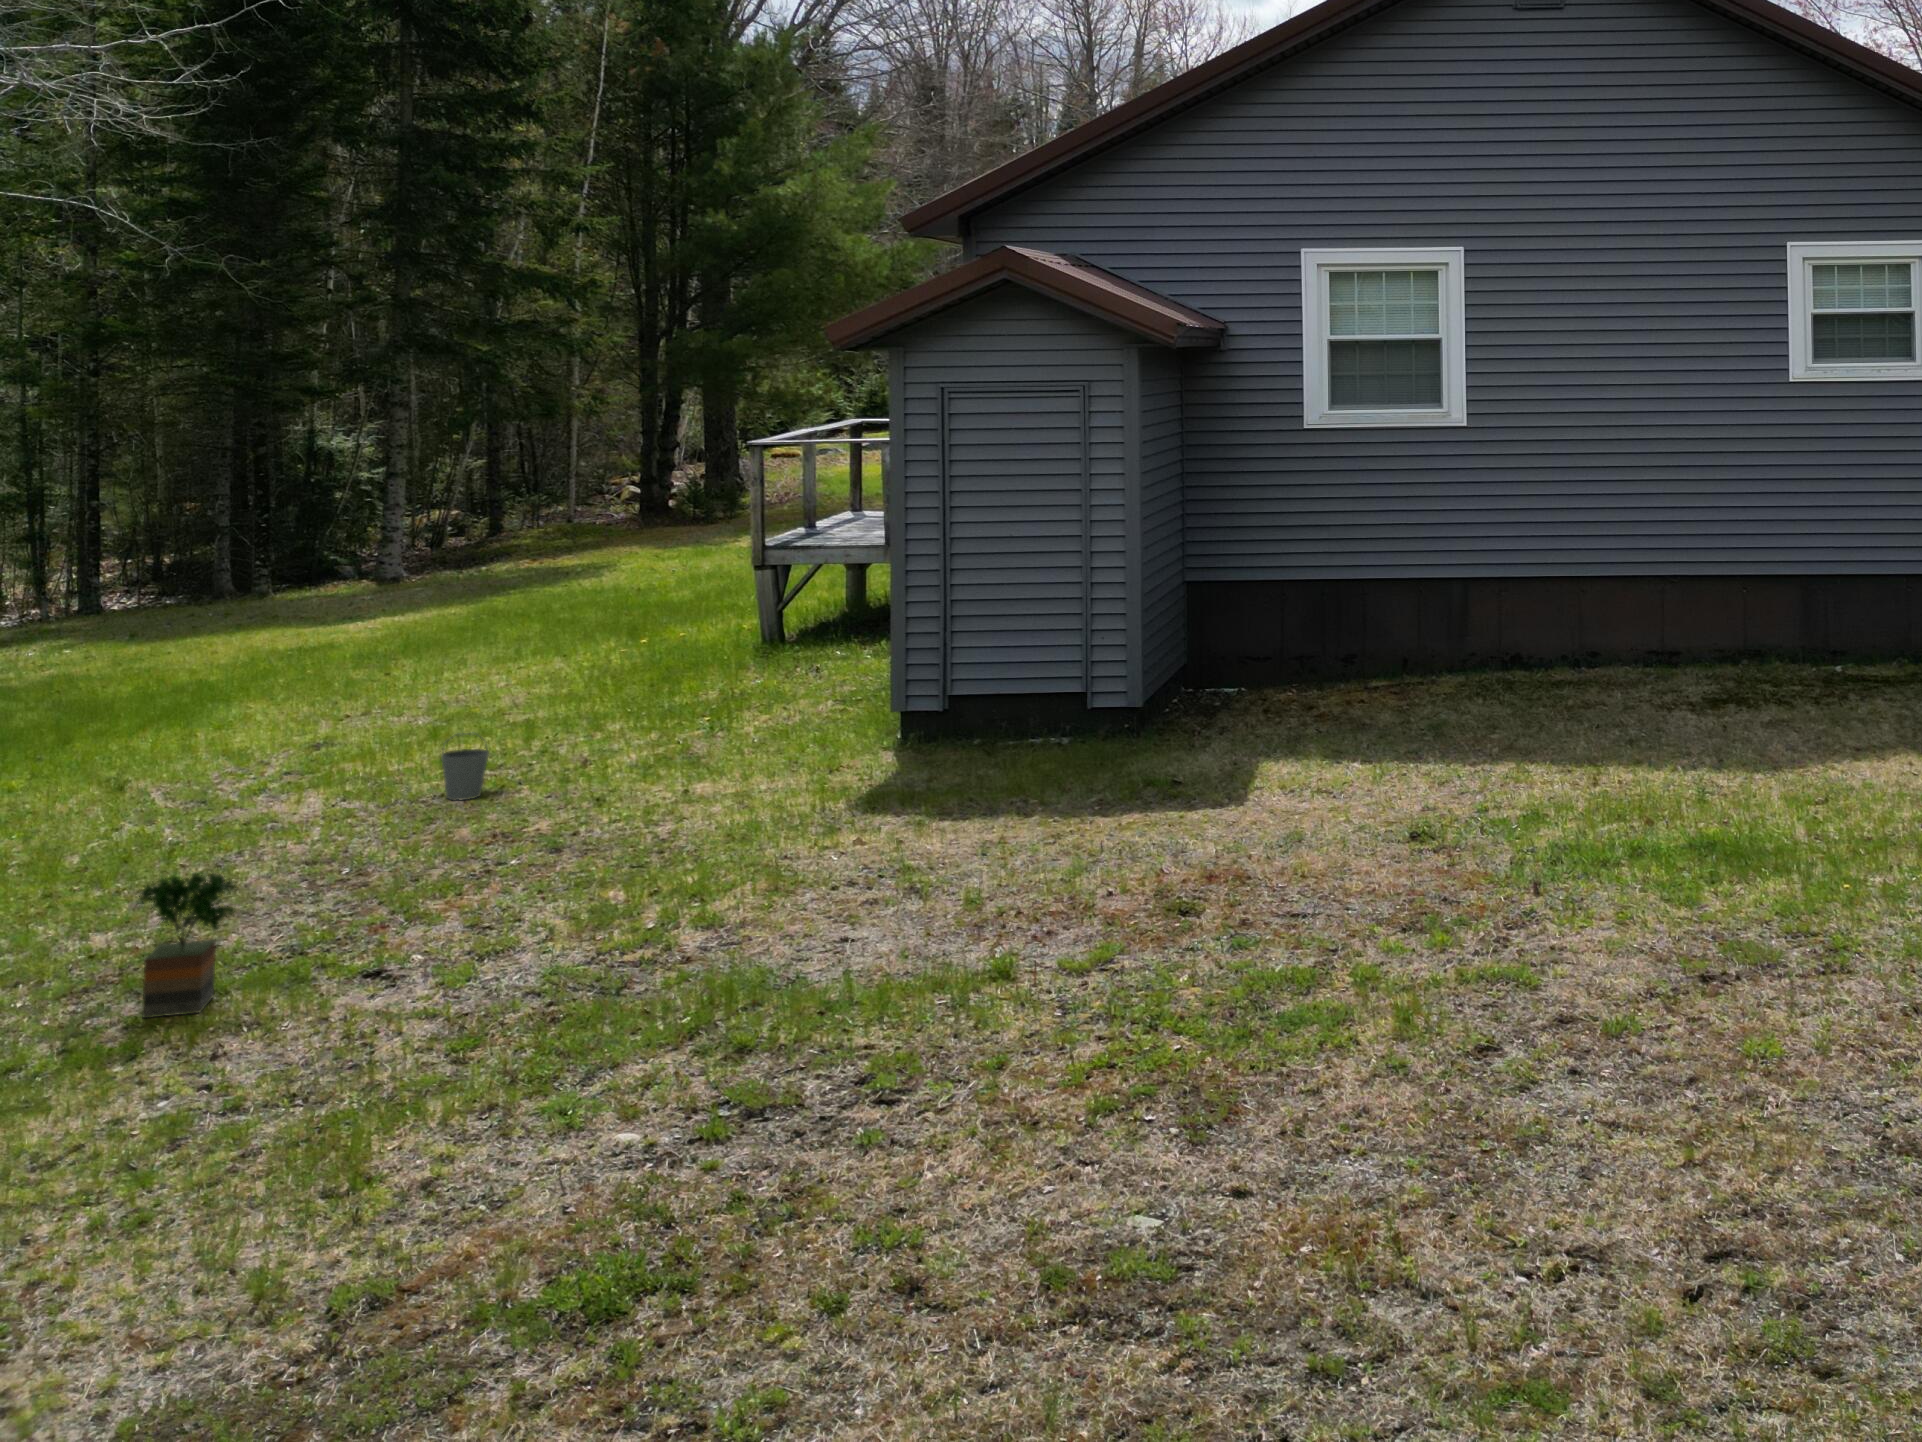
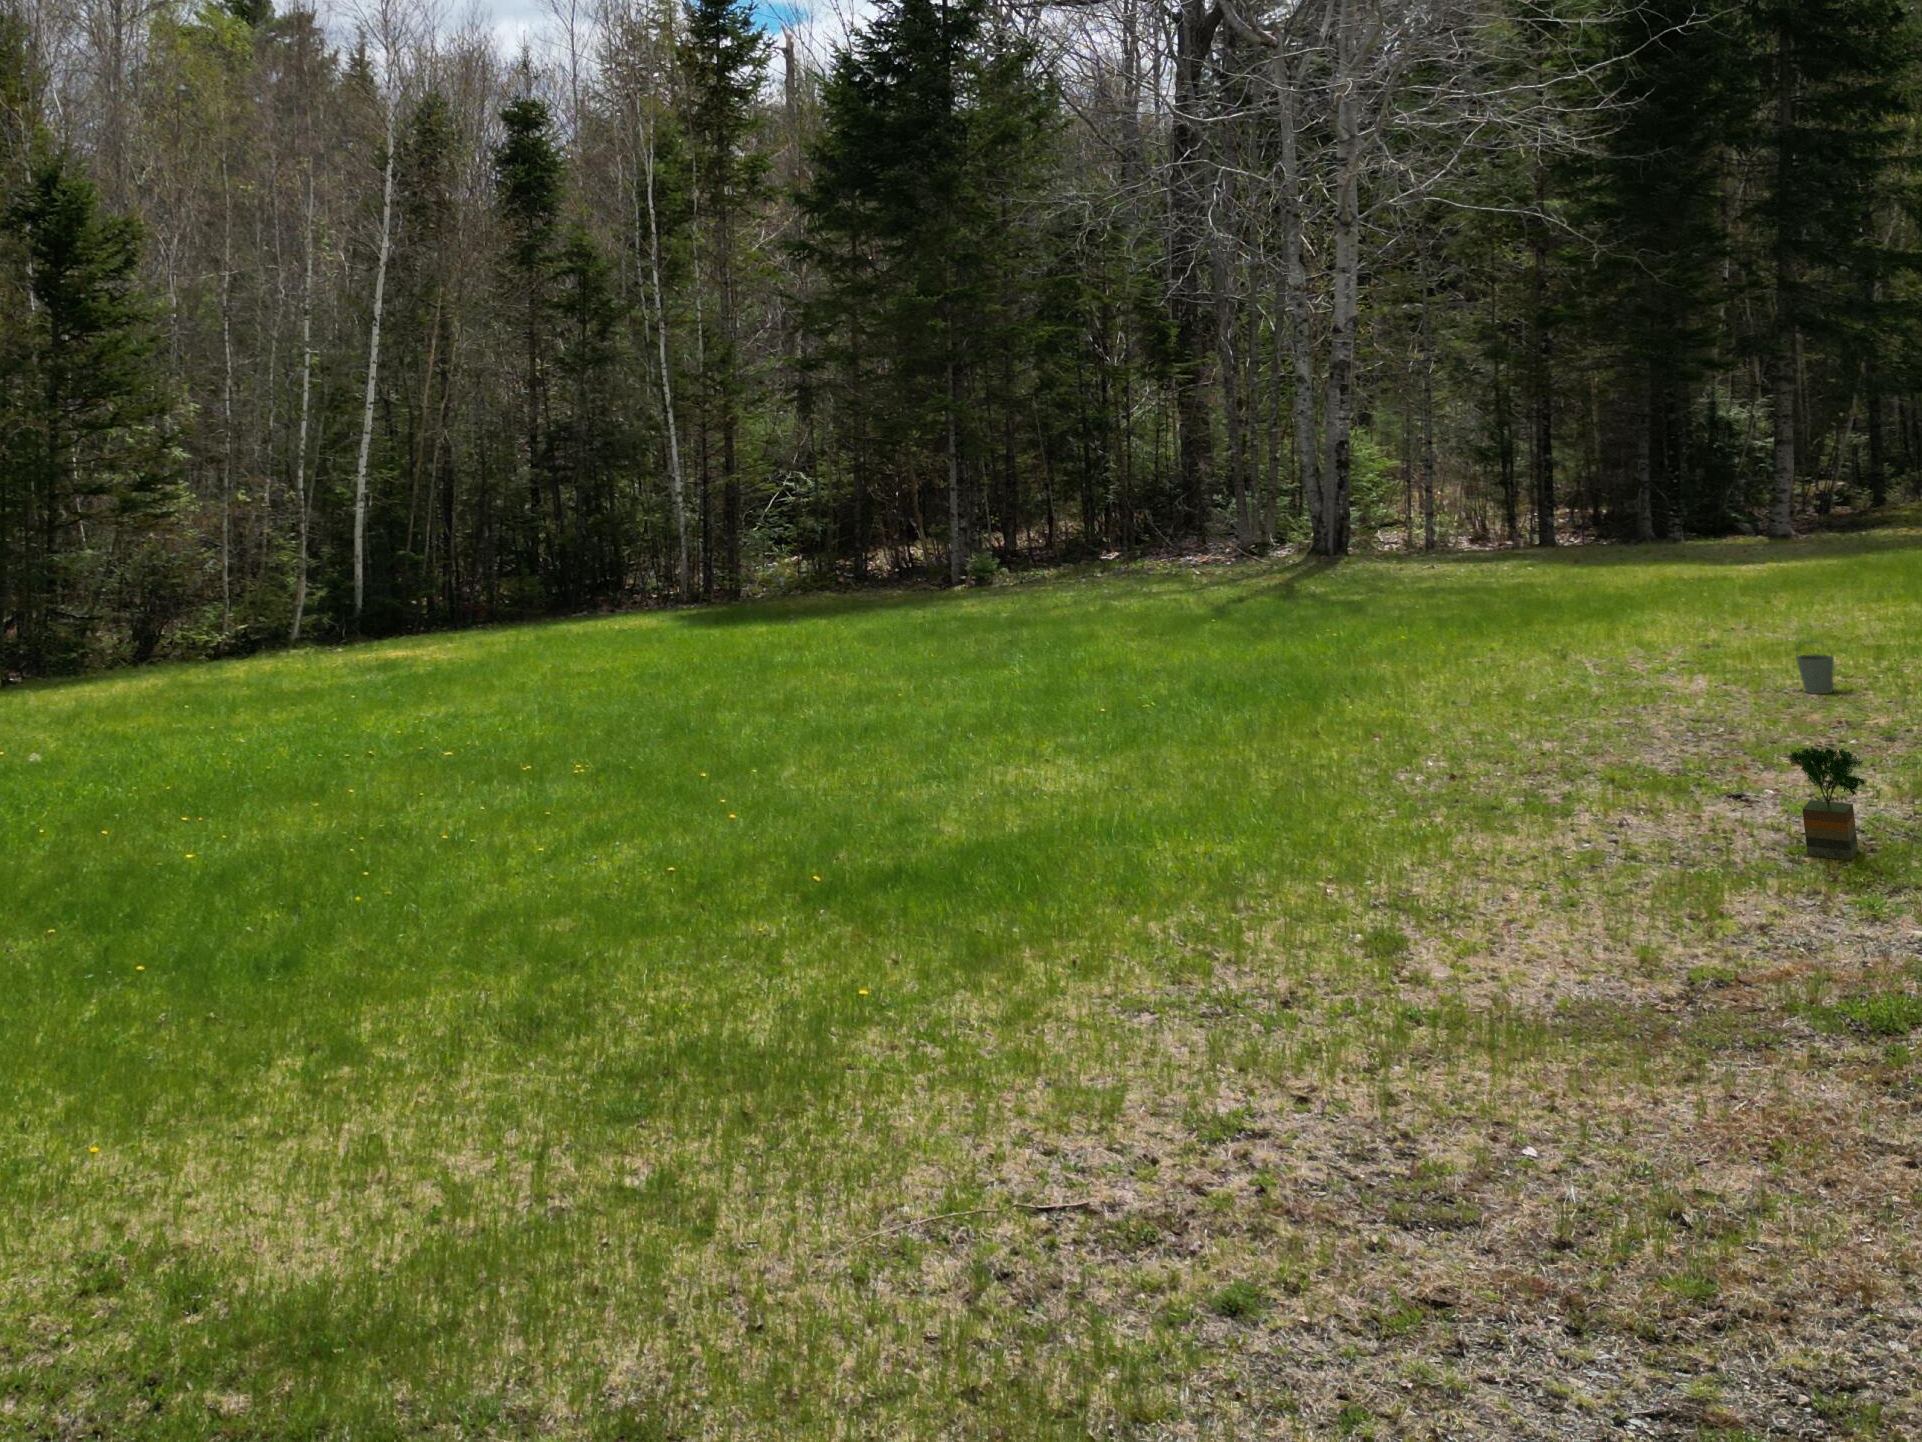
potted tree: present [138,873,236,1018] -> present [1788,747,1866,860]

